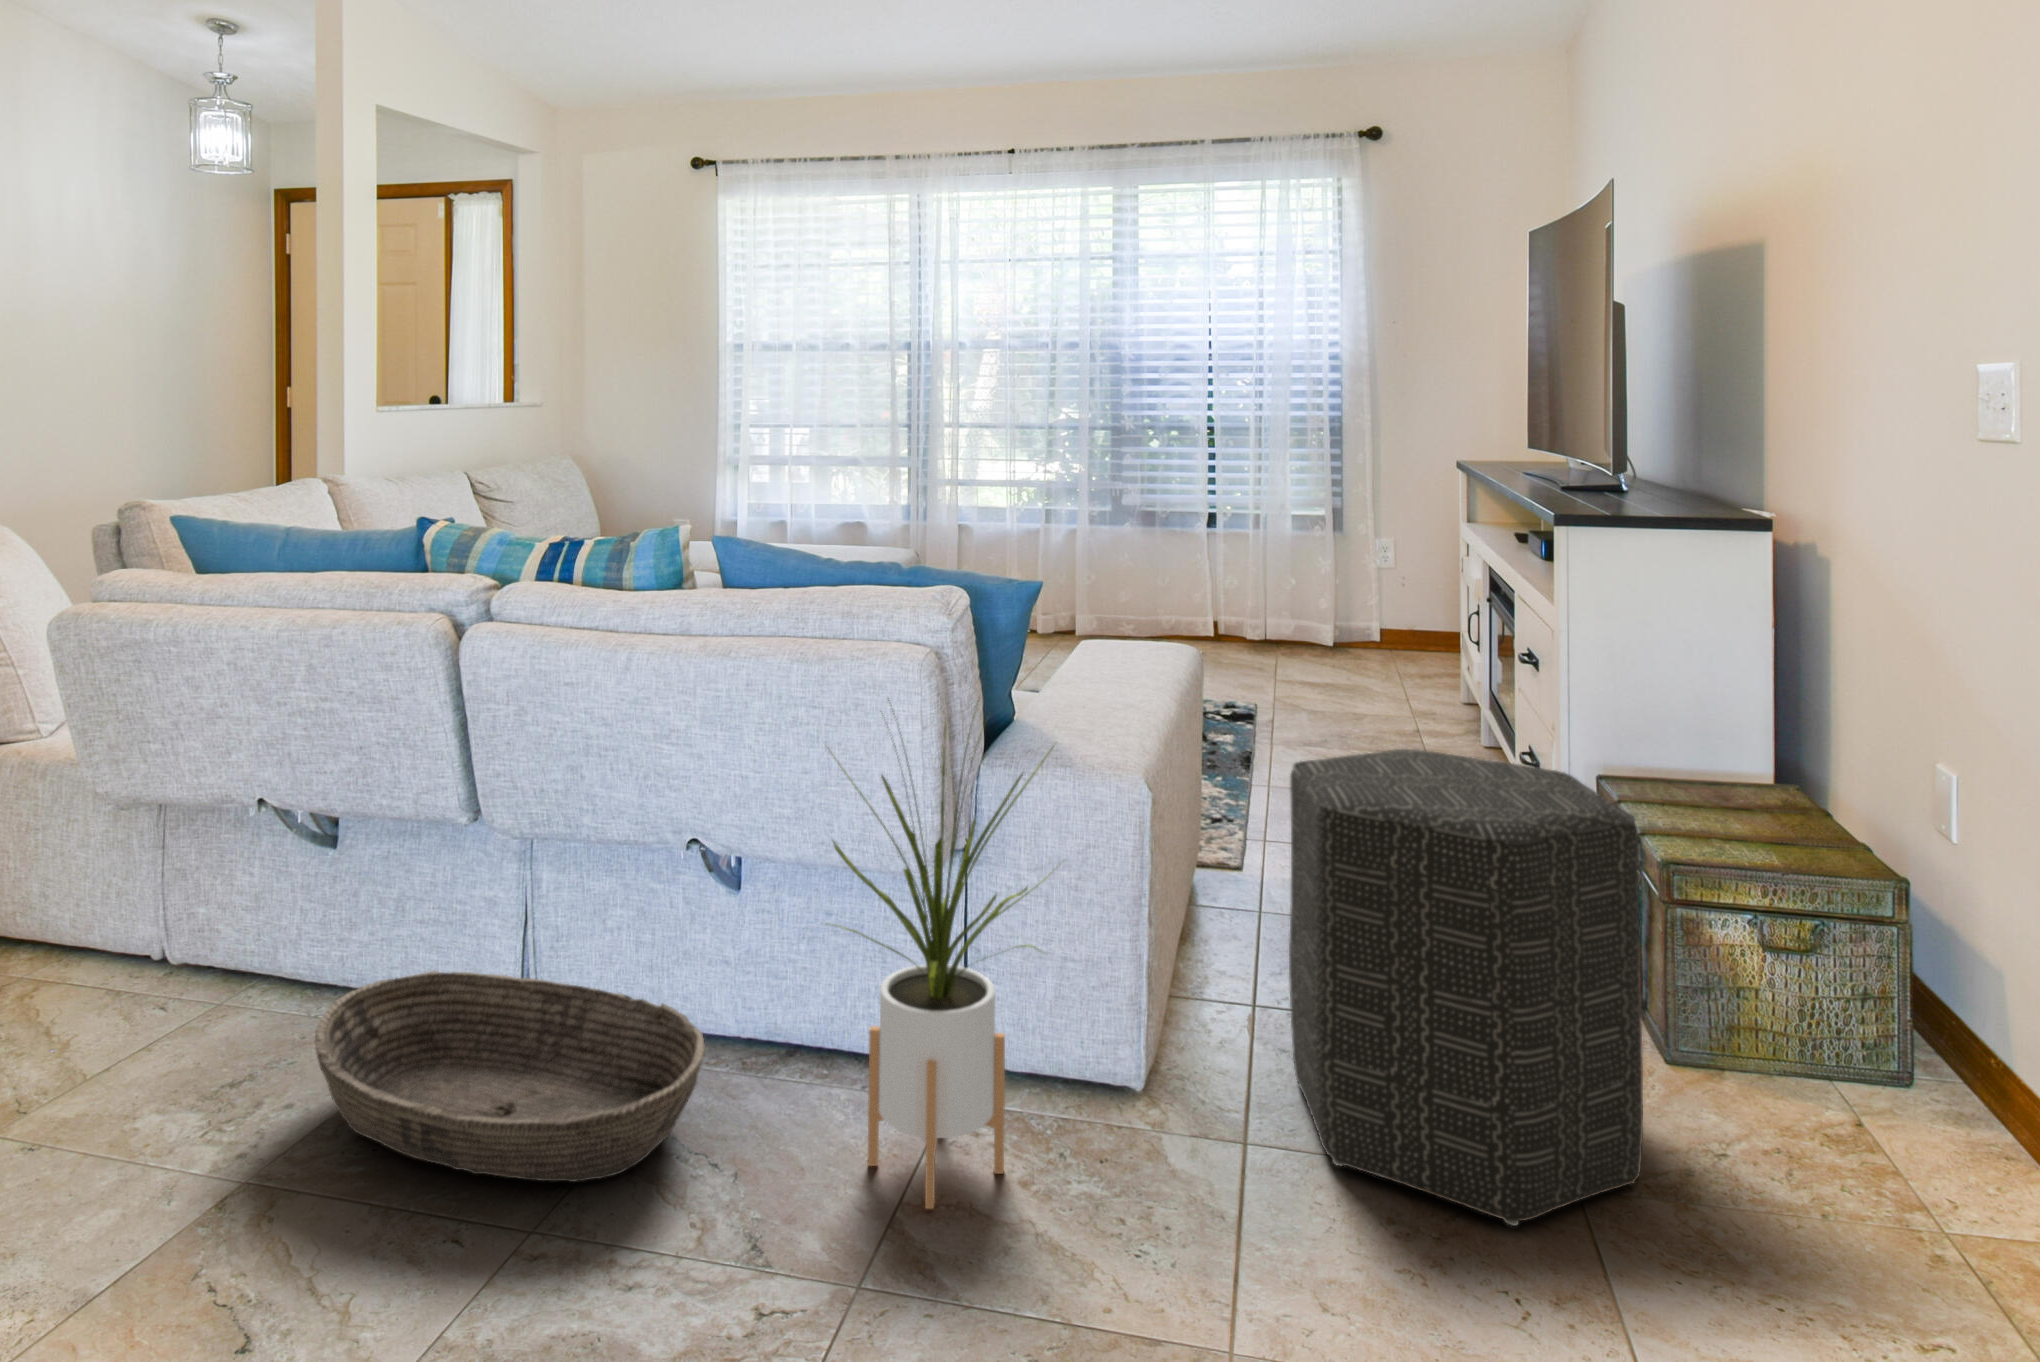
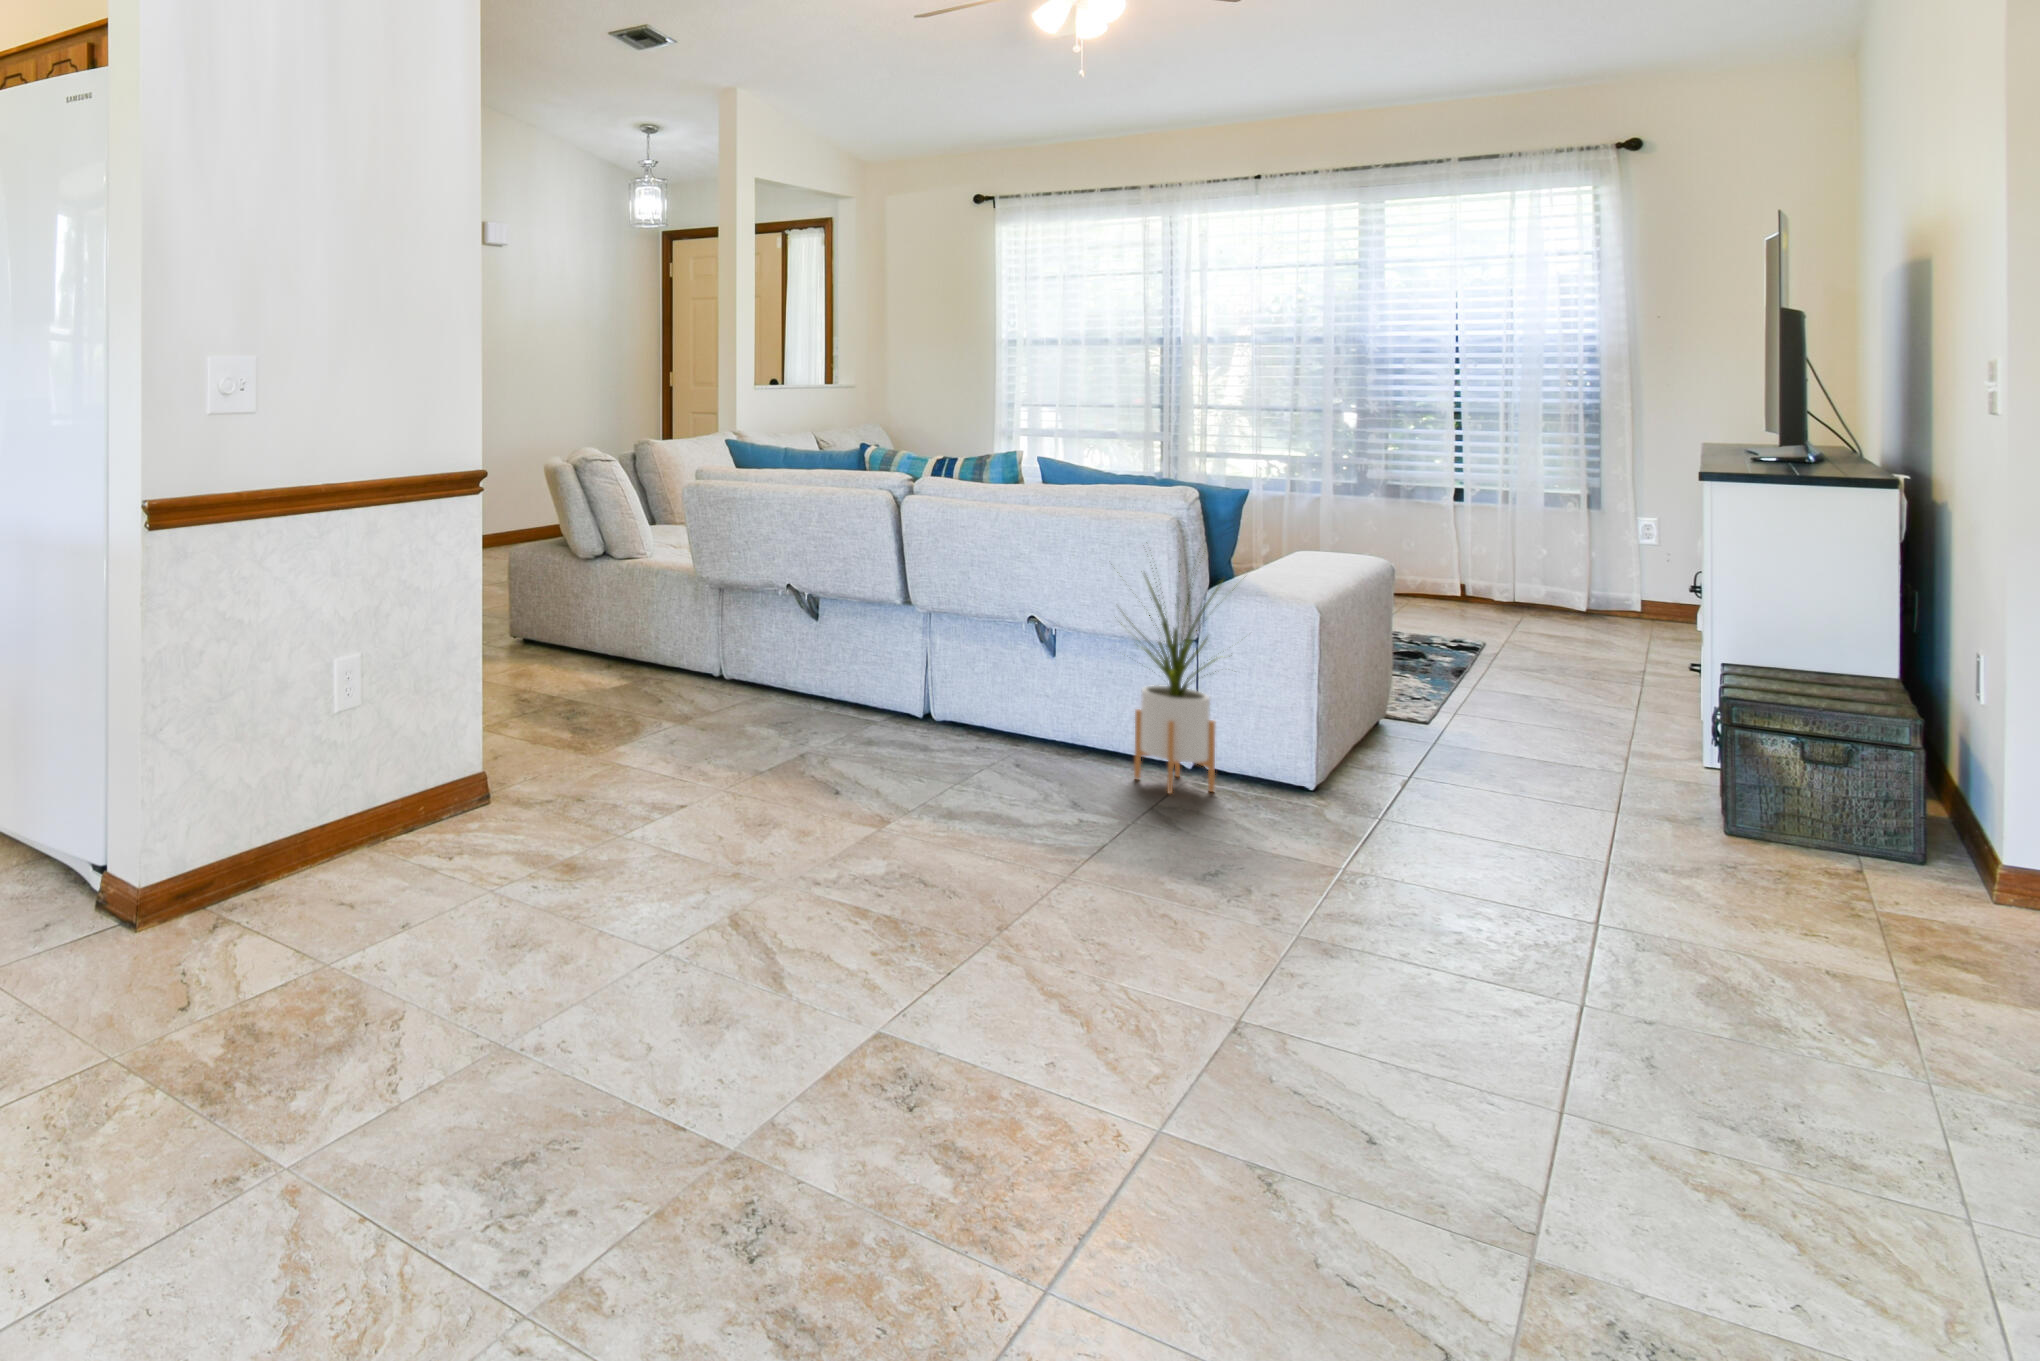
ottoman: present [1289,749,1643,1226] -> none [1415,606,1654,858]
basket: present [315,971,706,1182] -> none [841,672,1042,760]

